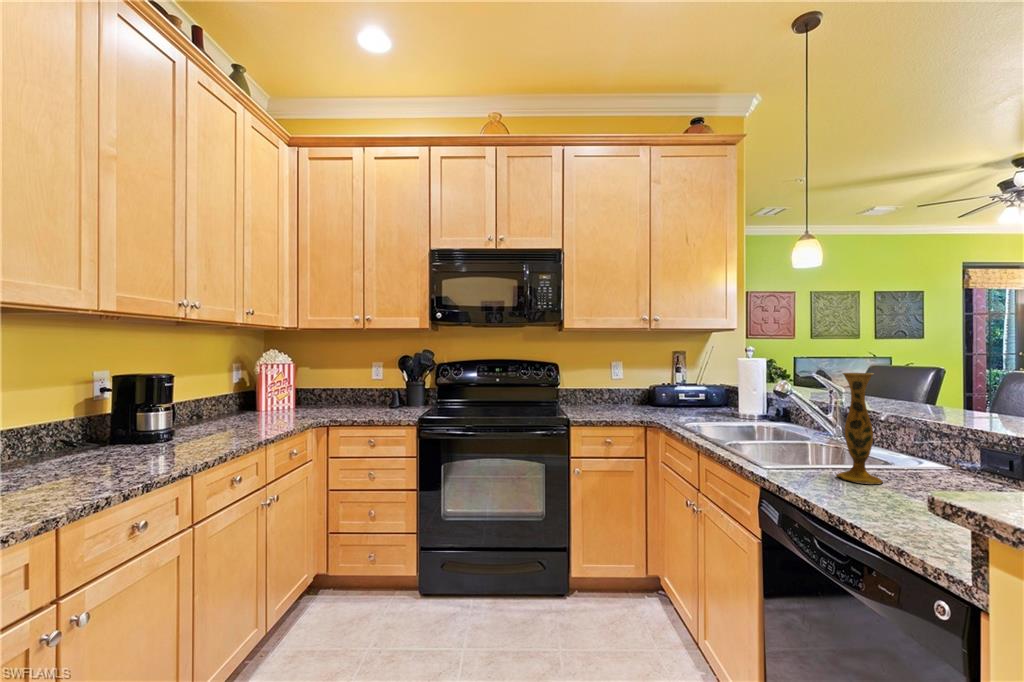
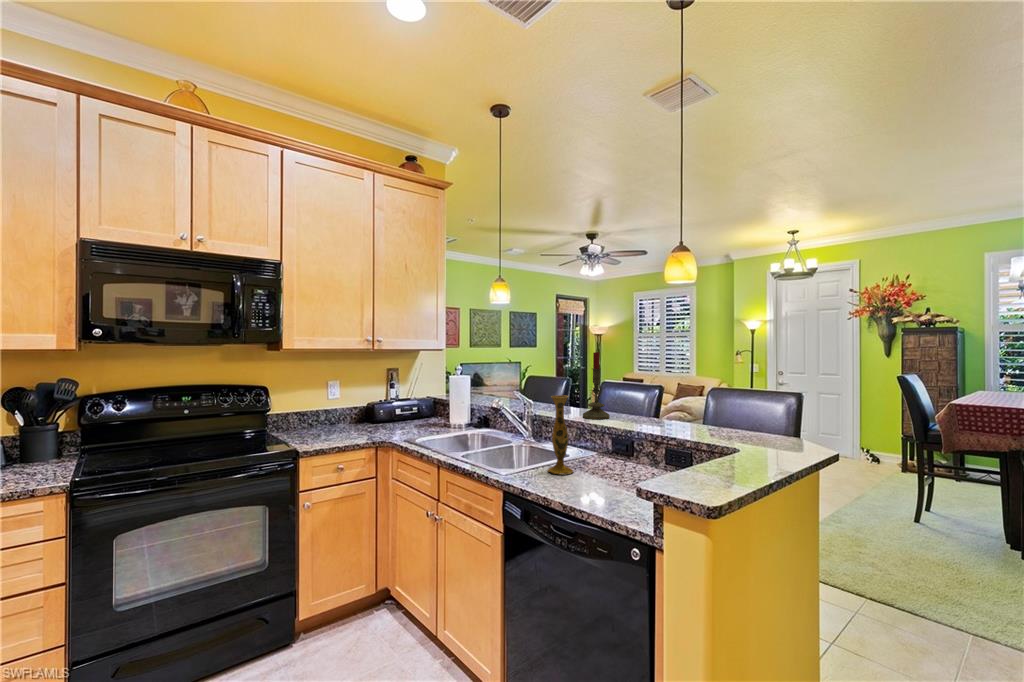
candle: none [936,316,994,424] -> present [583,352,610,420]

